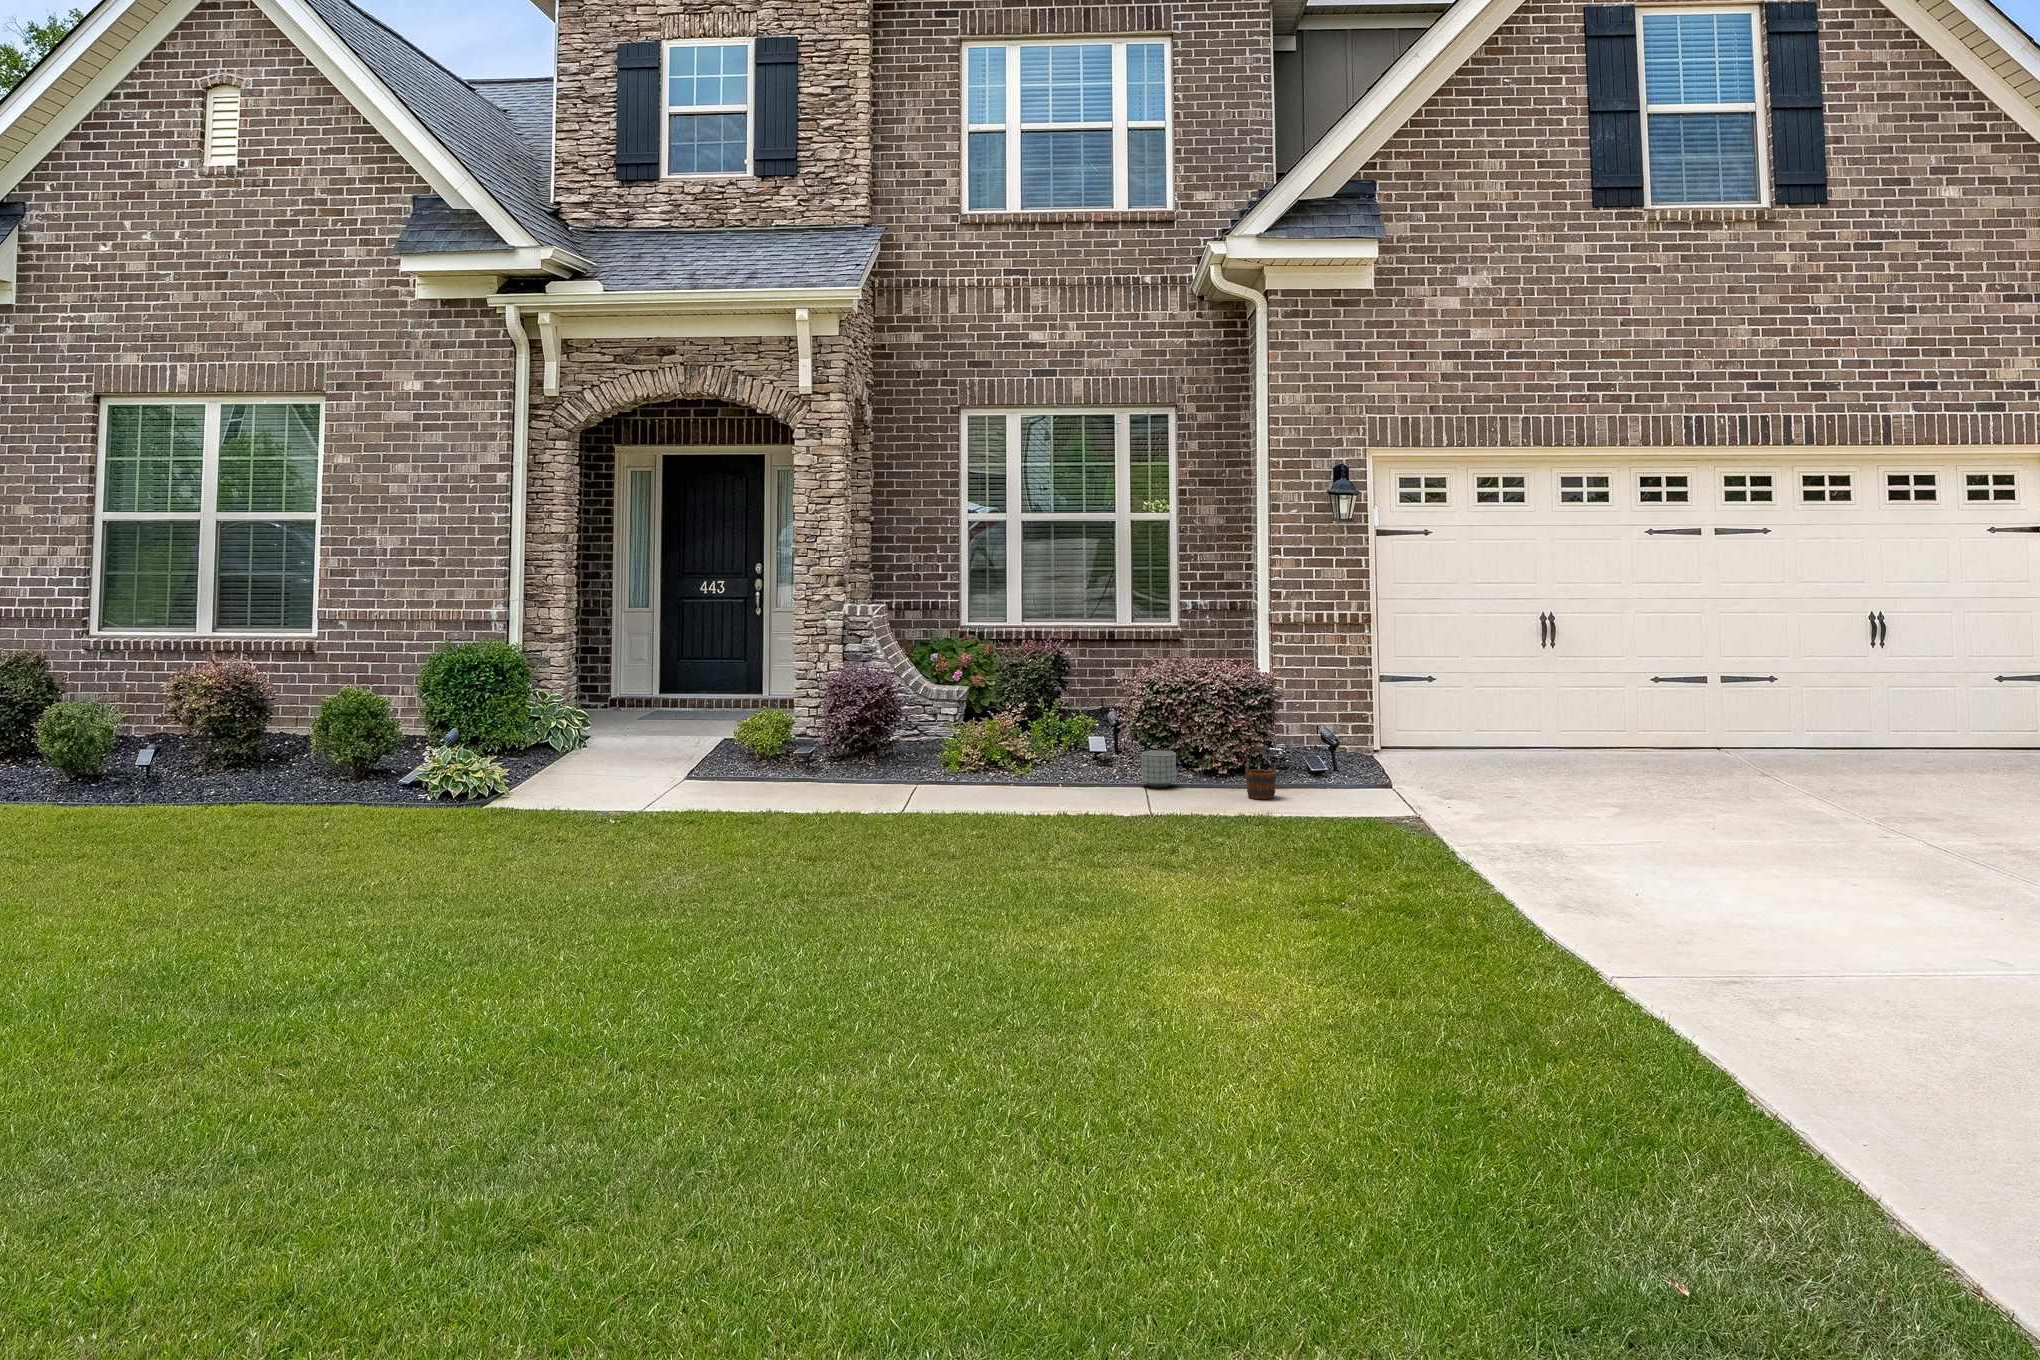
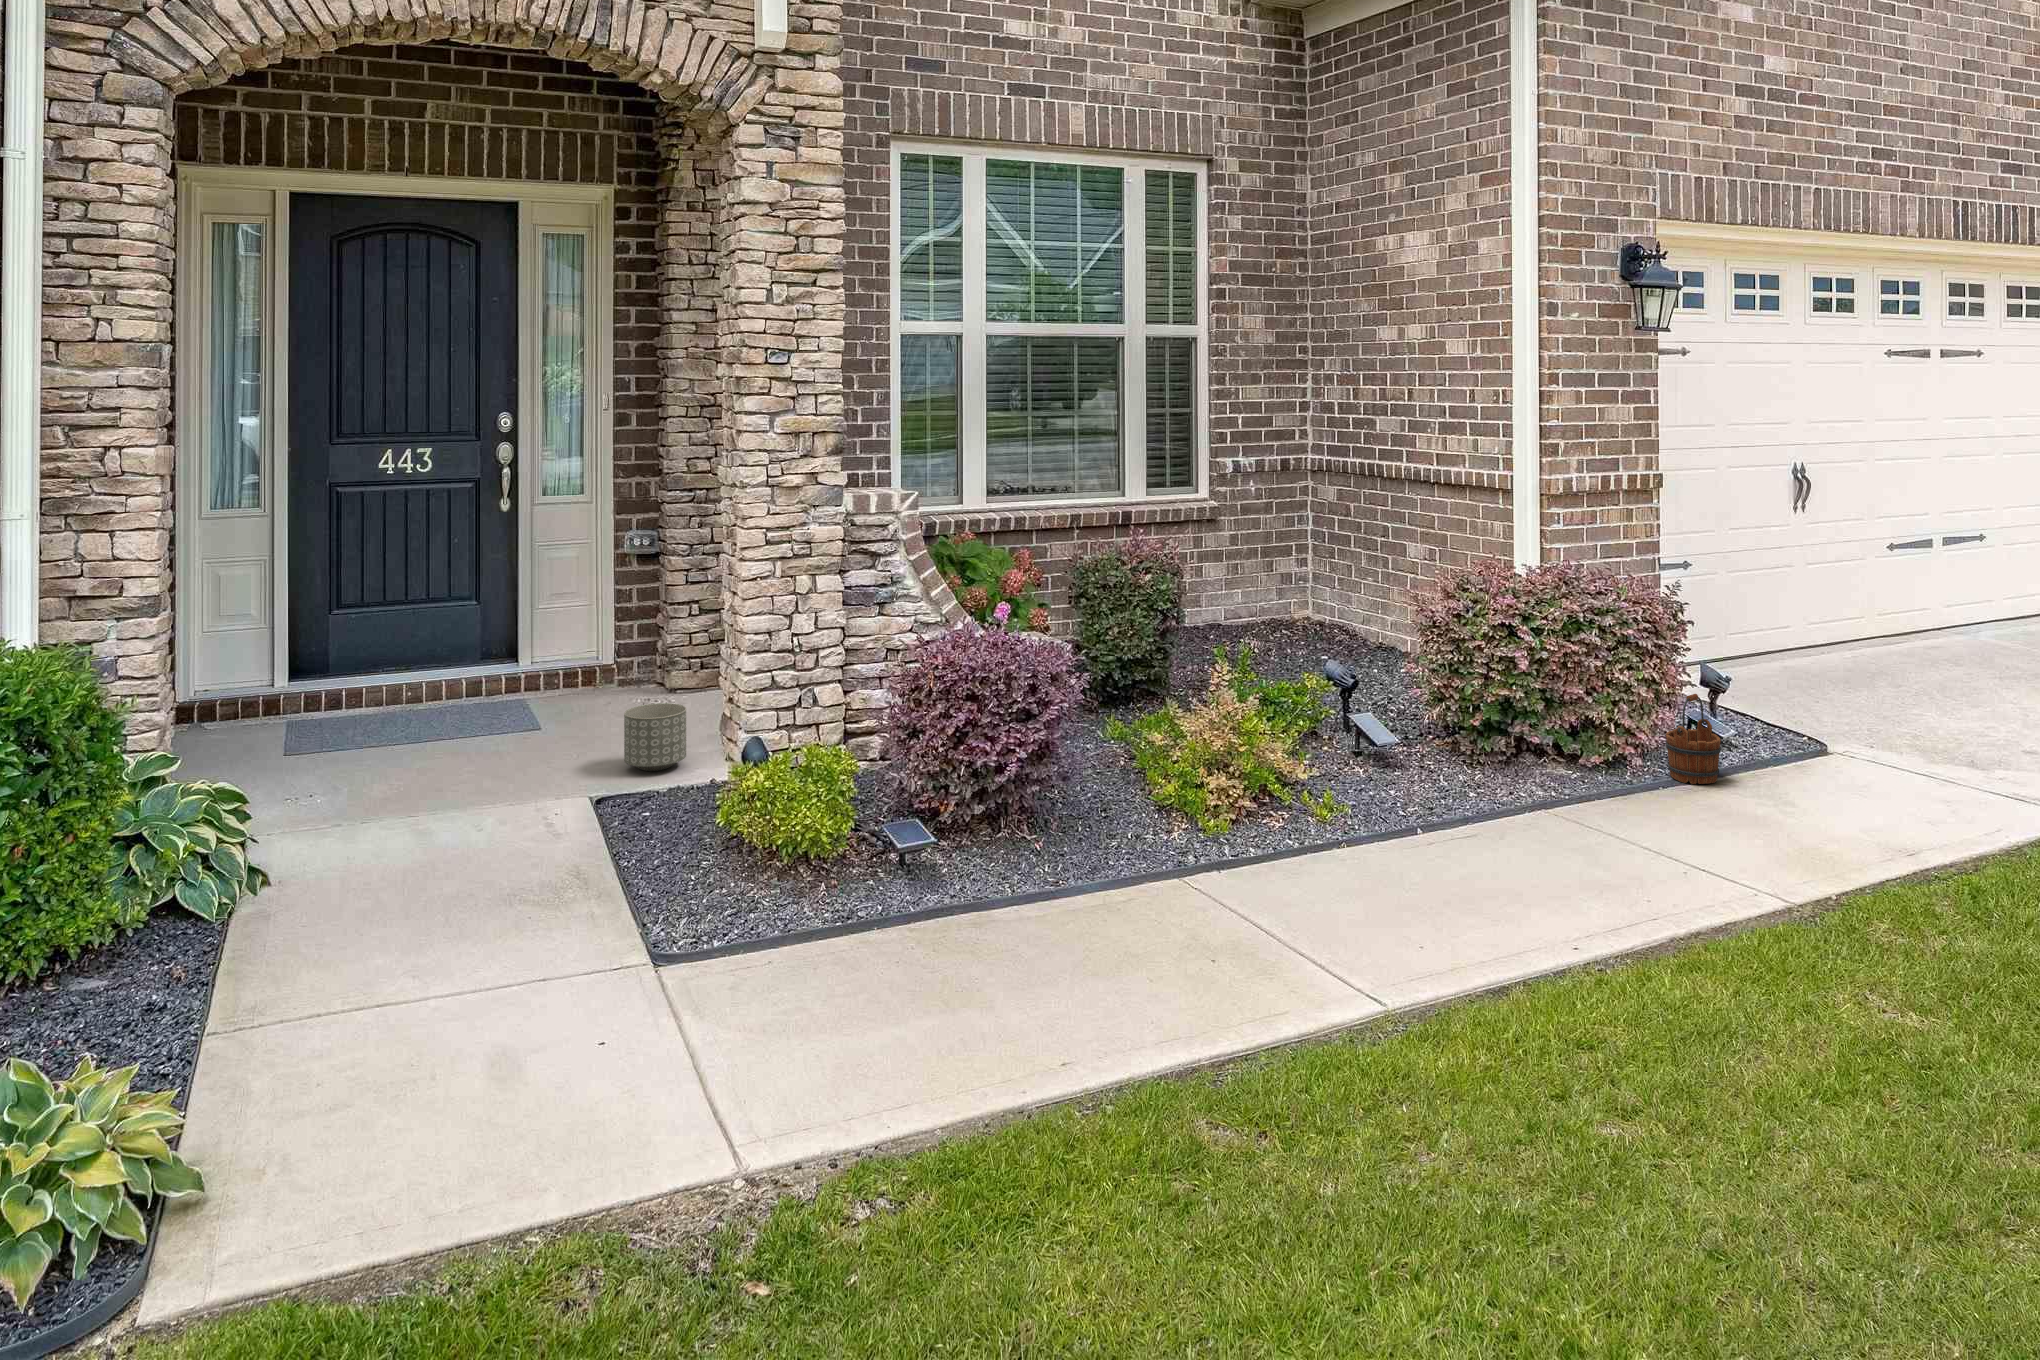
planter: present [1141,751,1176,788] -> present [624,703,686,771]

